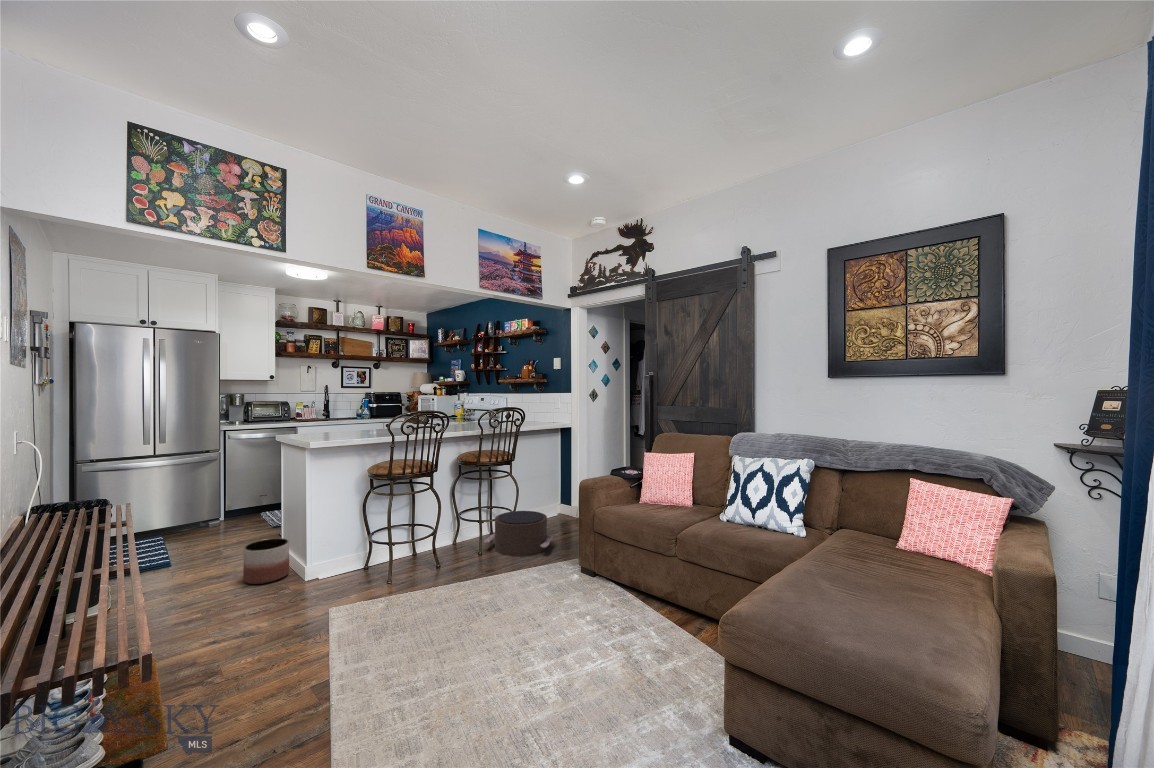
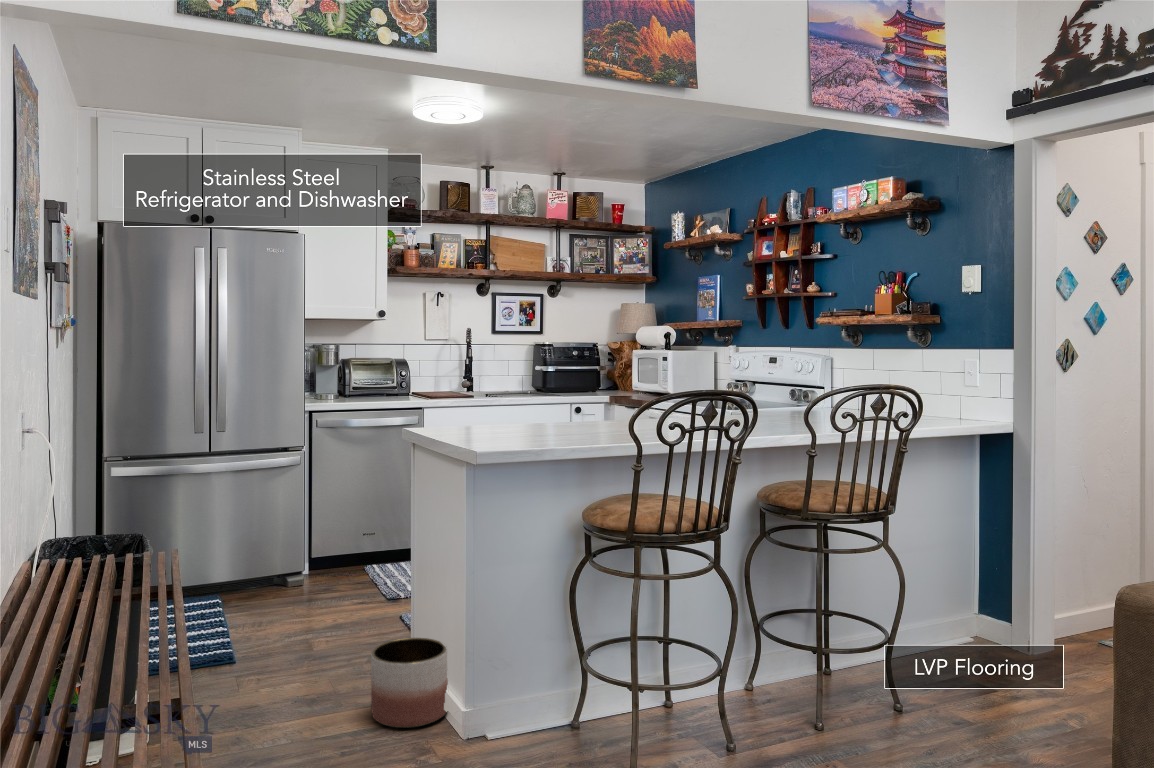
pouf: present [484,511,553,556] -> none [830,619,995,729]

